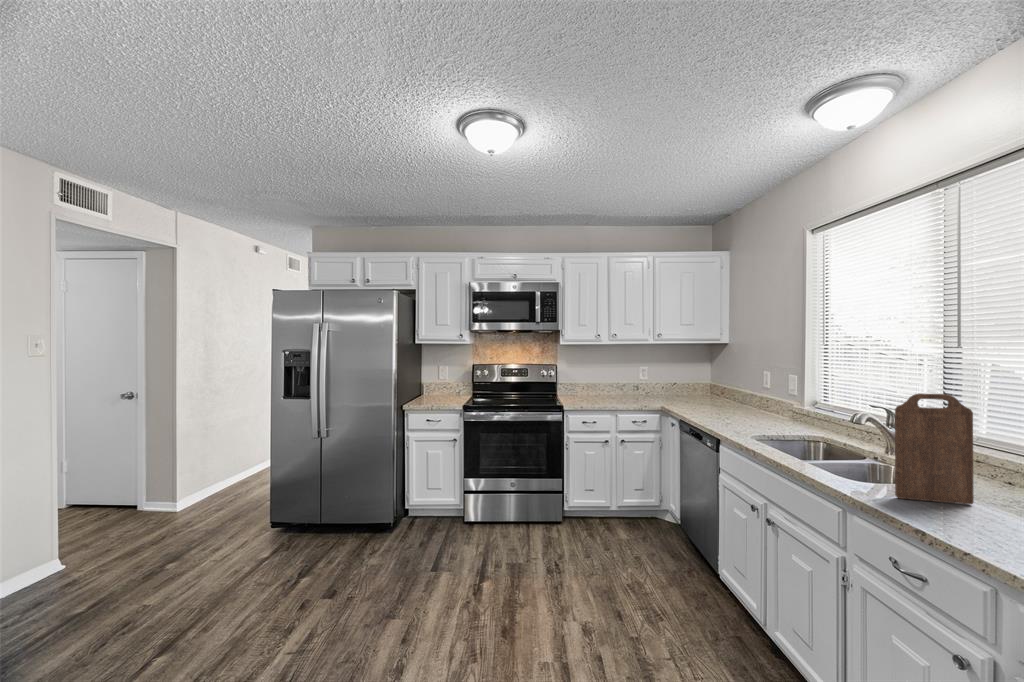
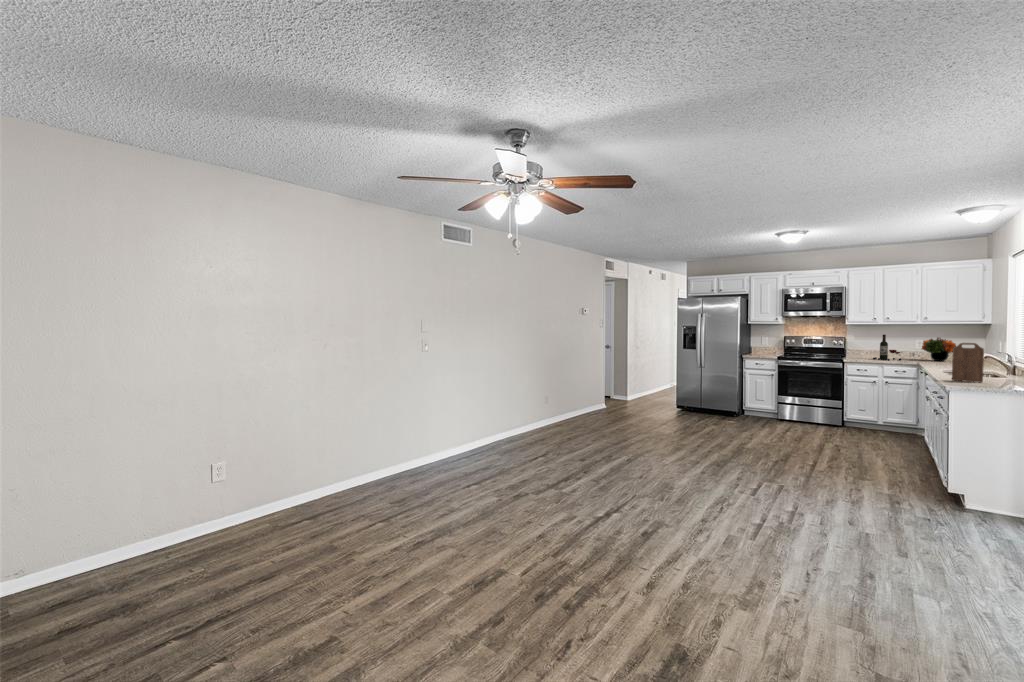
wine bottle: none [598,362,638,405] -> present [873,335,901,361]
flower arrangement: none [653,365,696,401] -> present [922,338,956,361]

